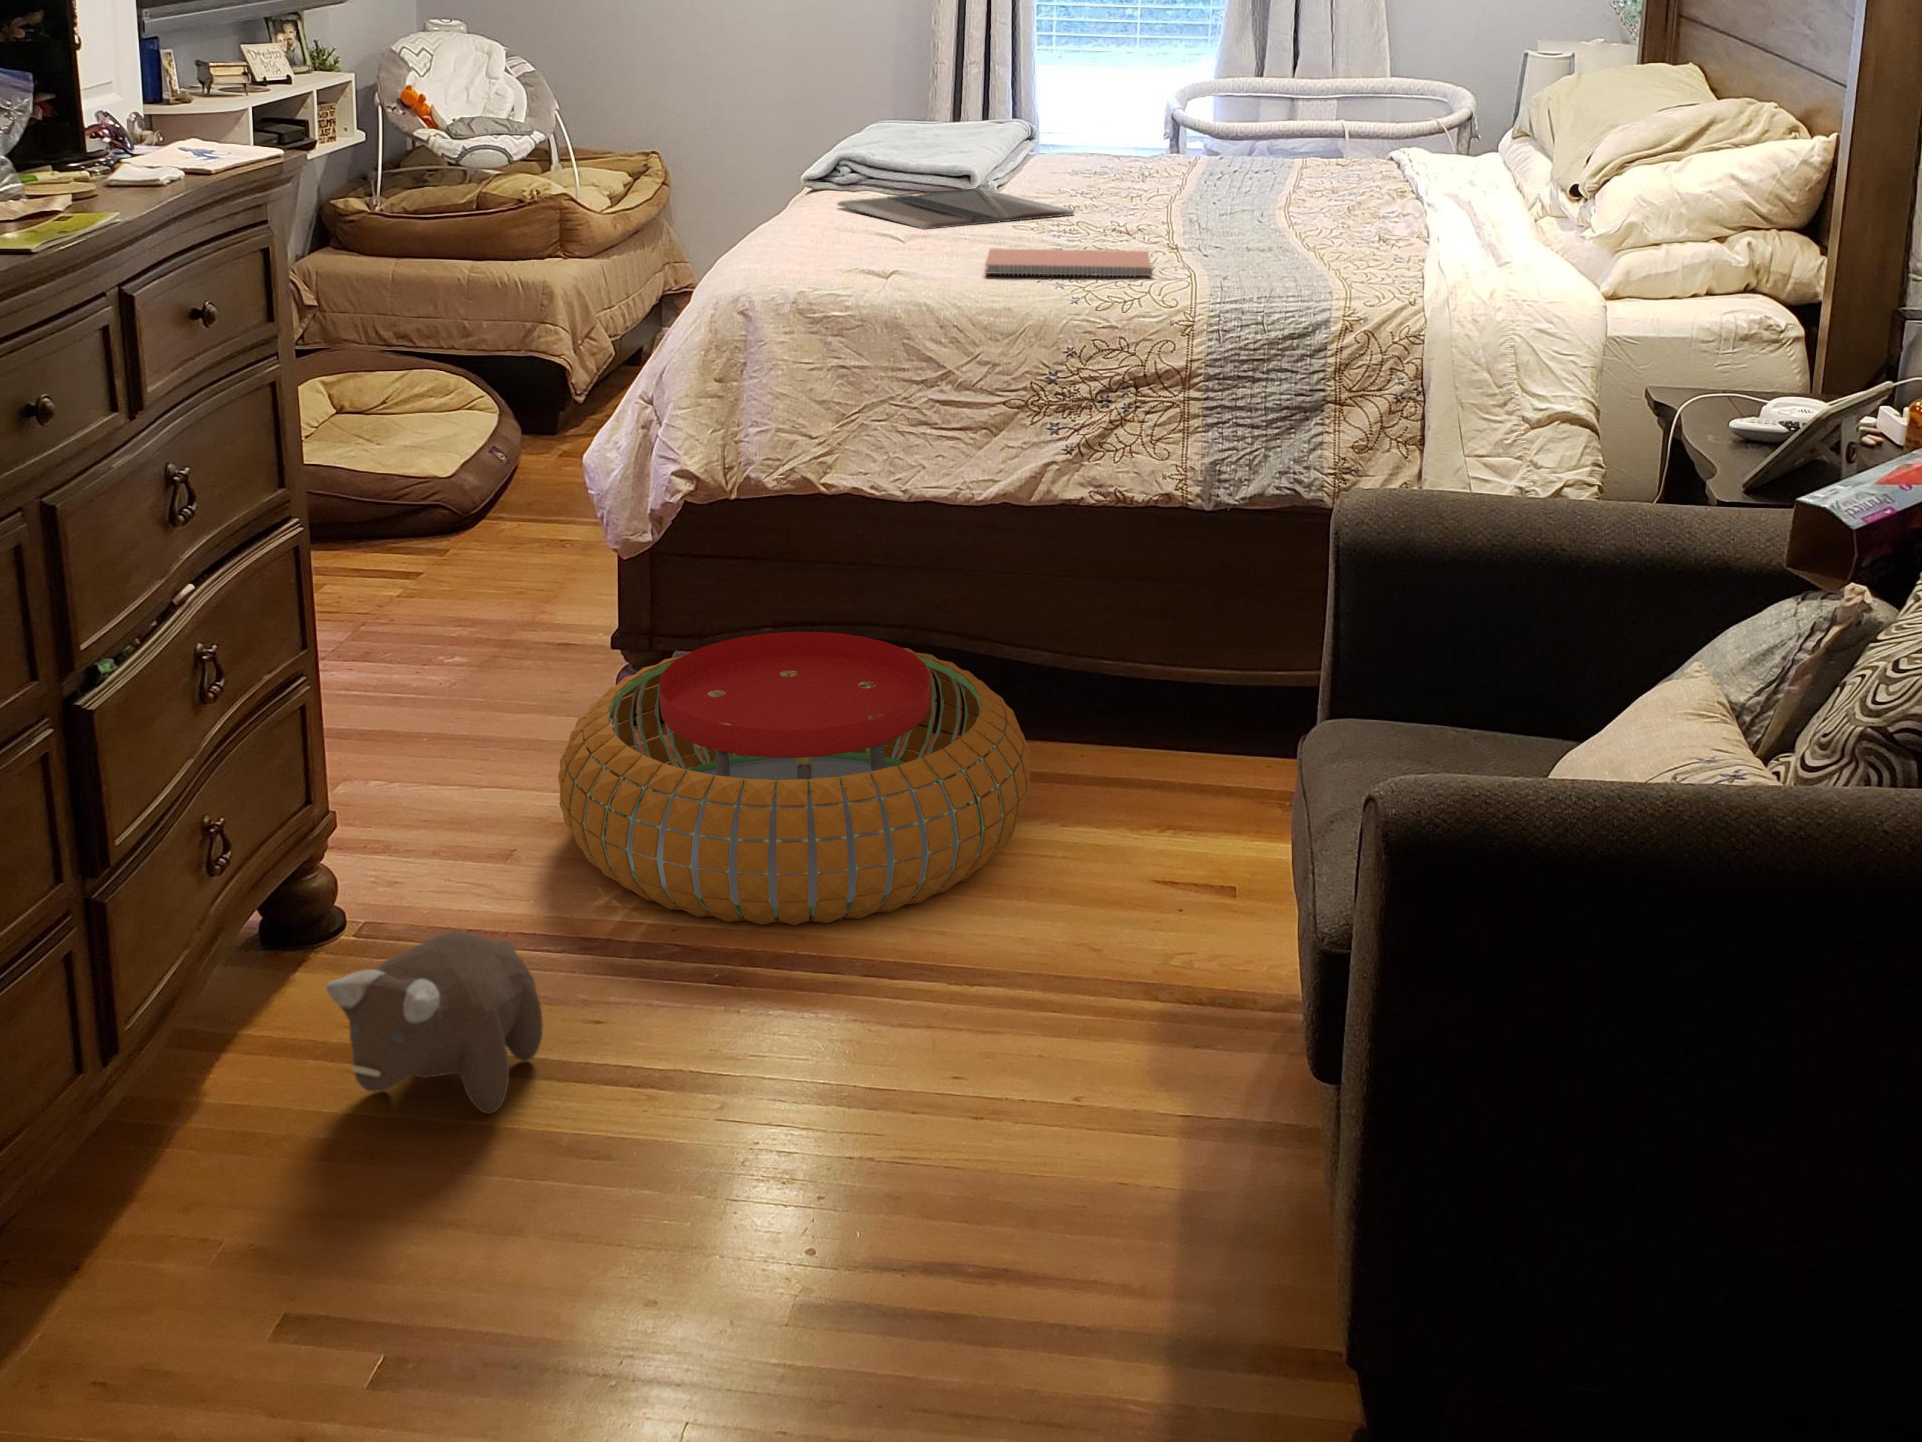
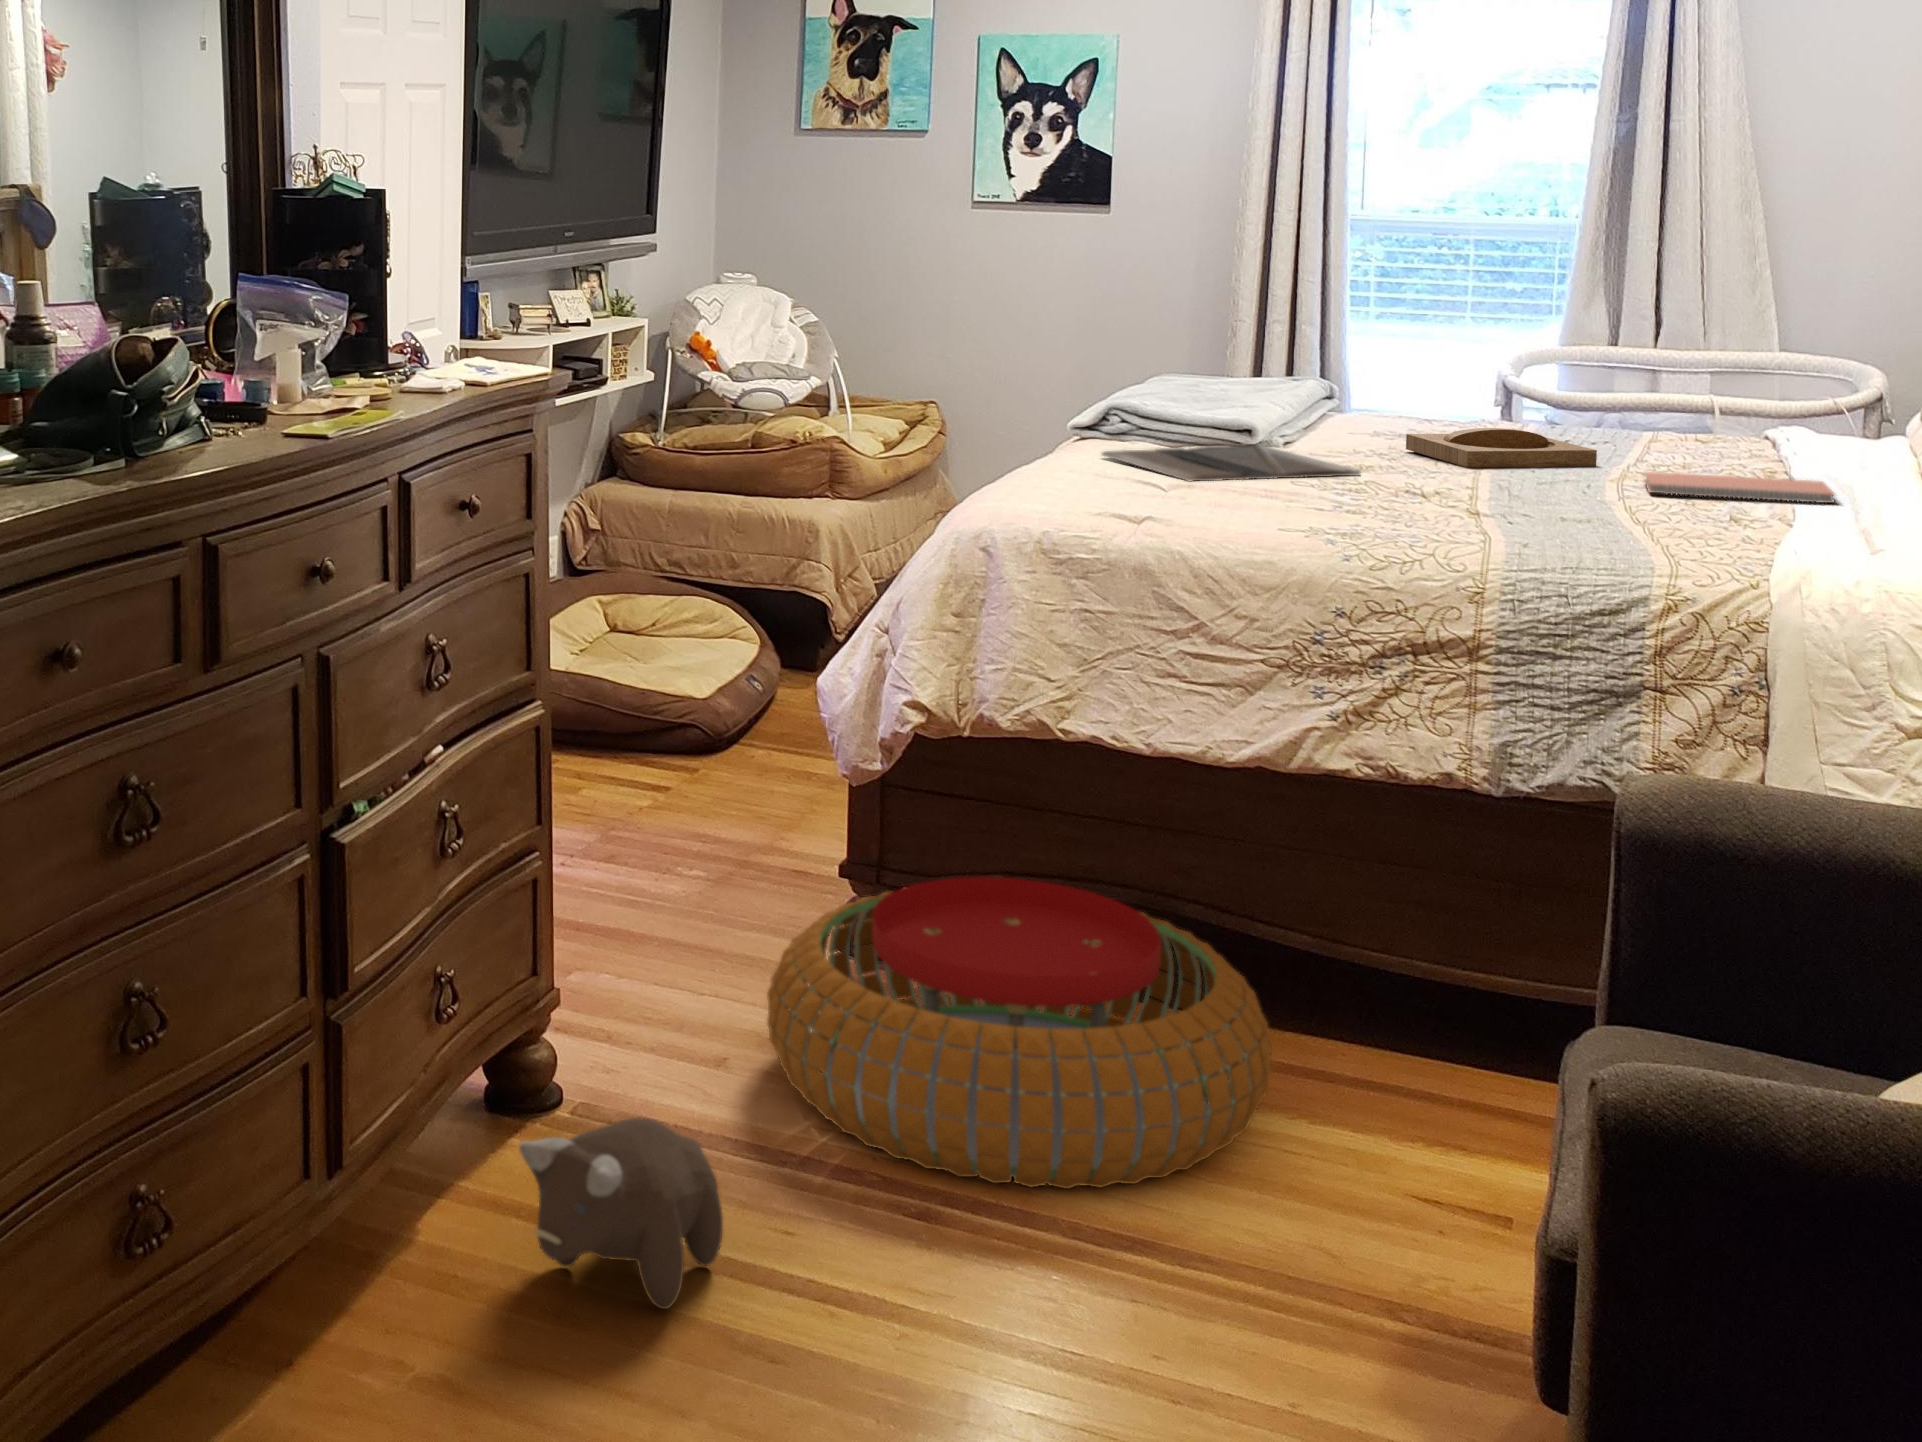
tray: none [1107,164,1266,202] -> present [1406,428,1597,468]
notebook: present [985,248,1150,277] -> present [1644,472,1835,503]

